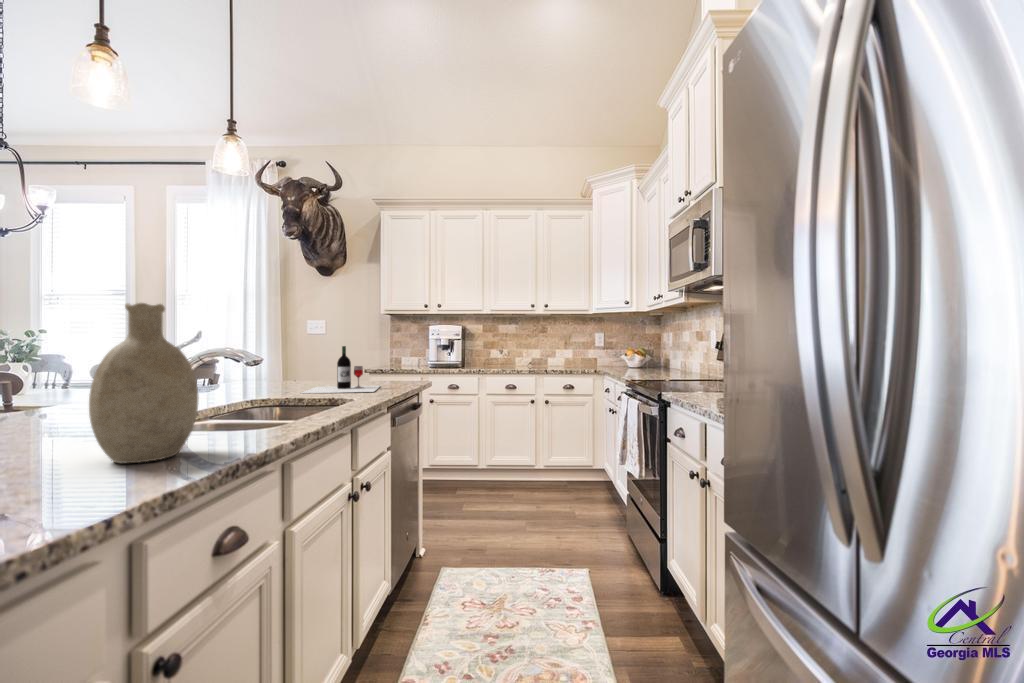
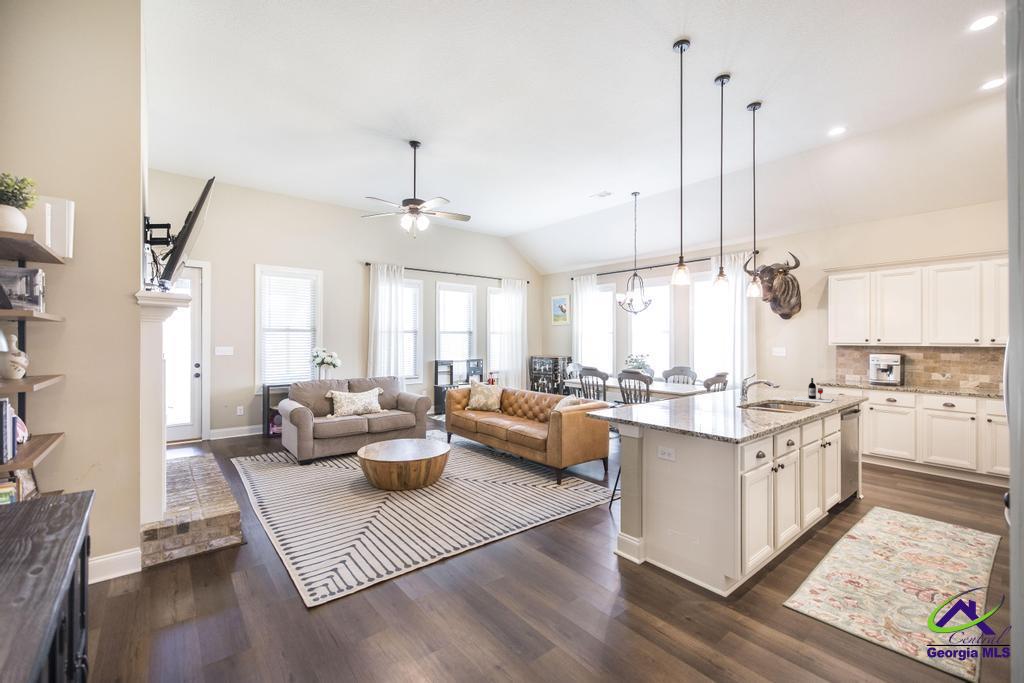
decorative vase: present [89,303,199,463] -> none [758,379,782,418]

